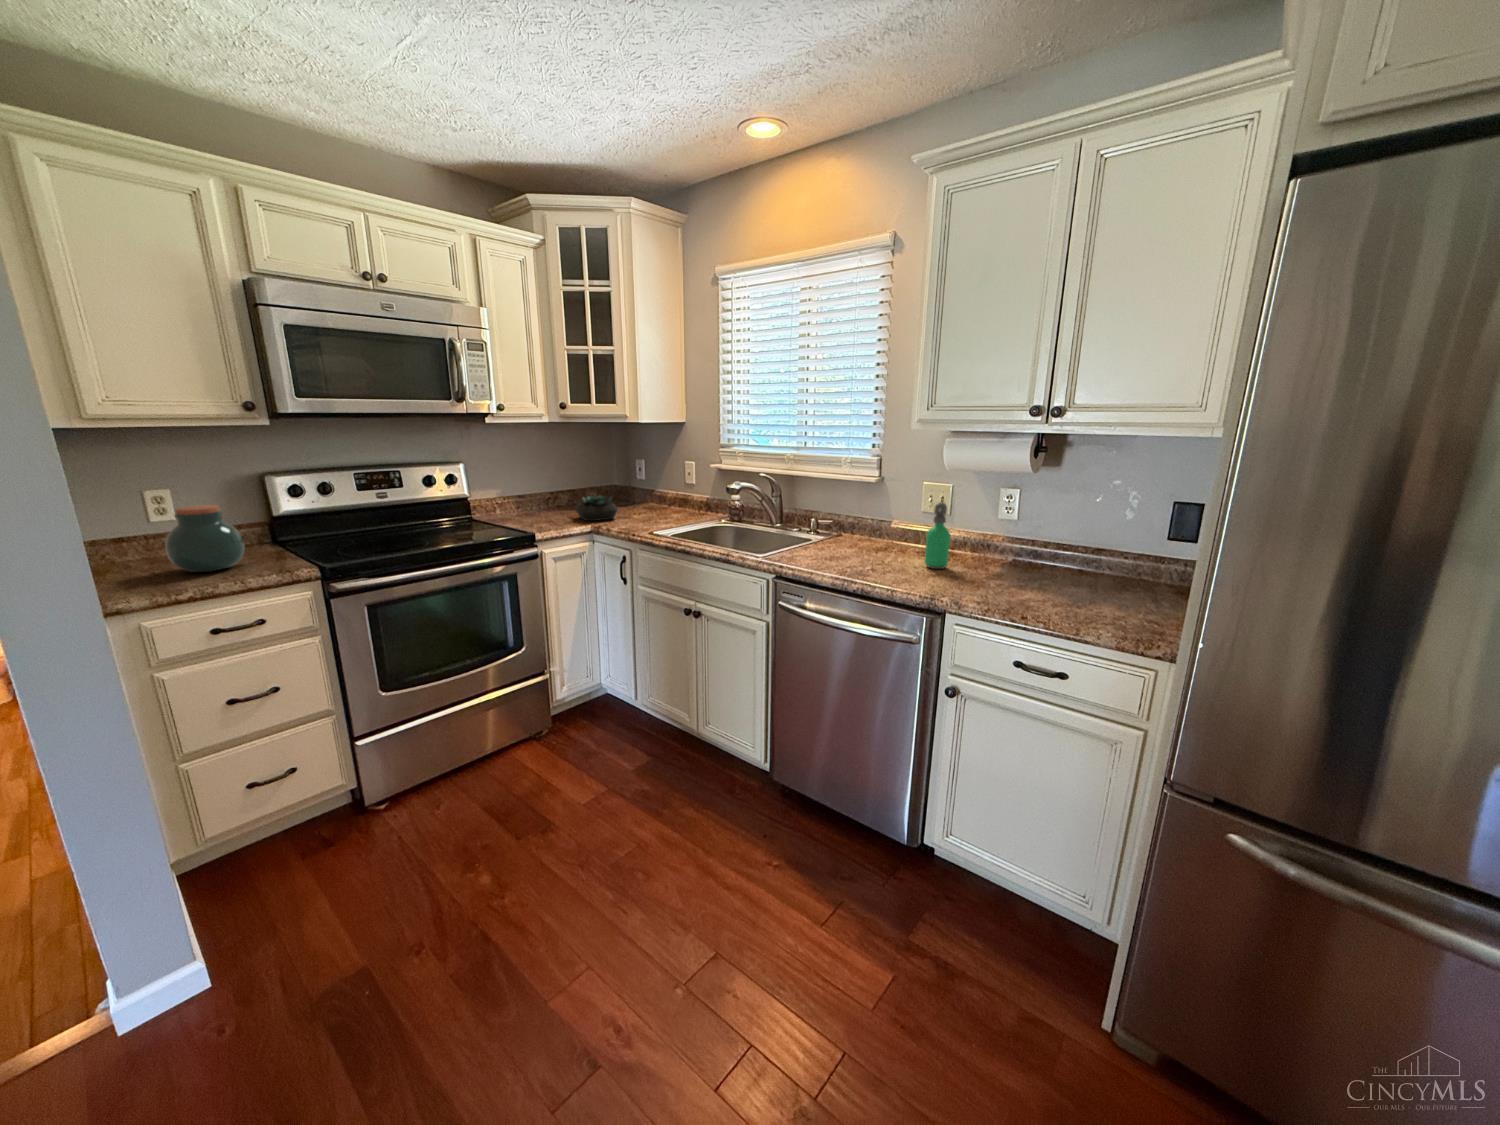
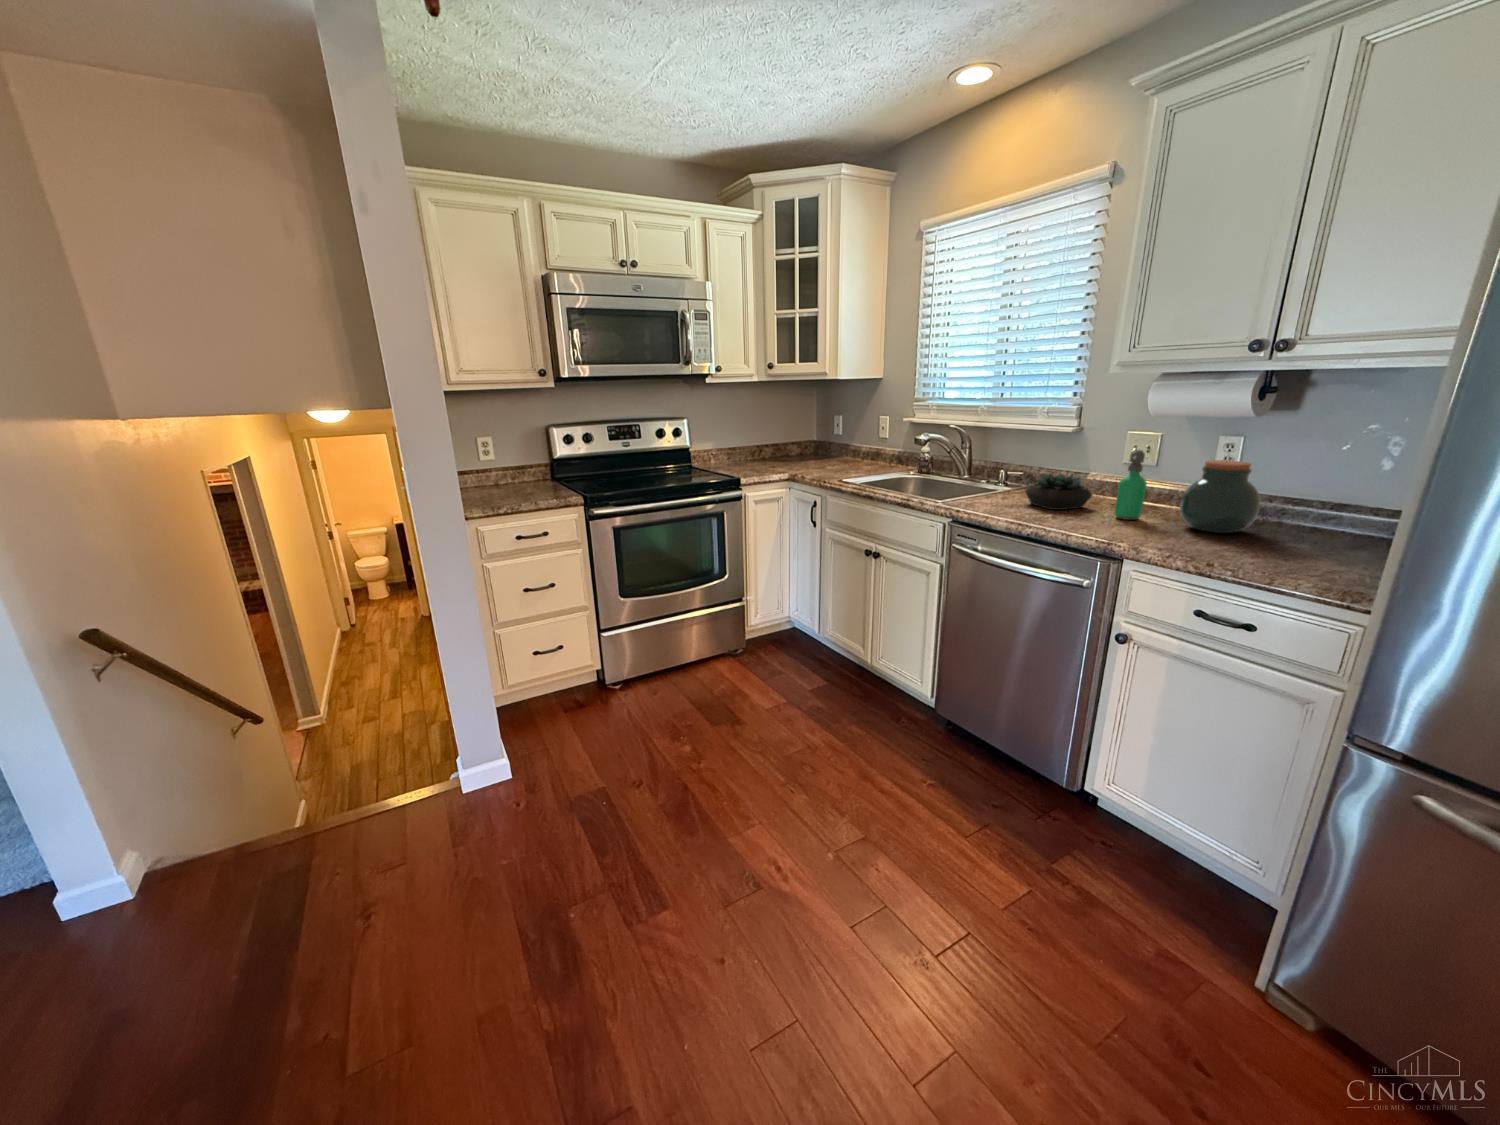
succulent plant: present [575,495,618,521] -> present [1025,474,1092,510]
jar: present [165,505,244,572] -> present [1180,460,1261,533]

